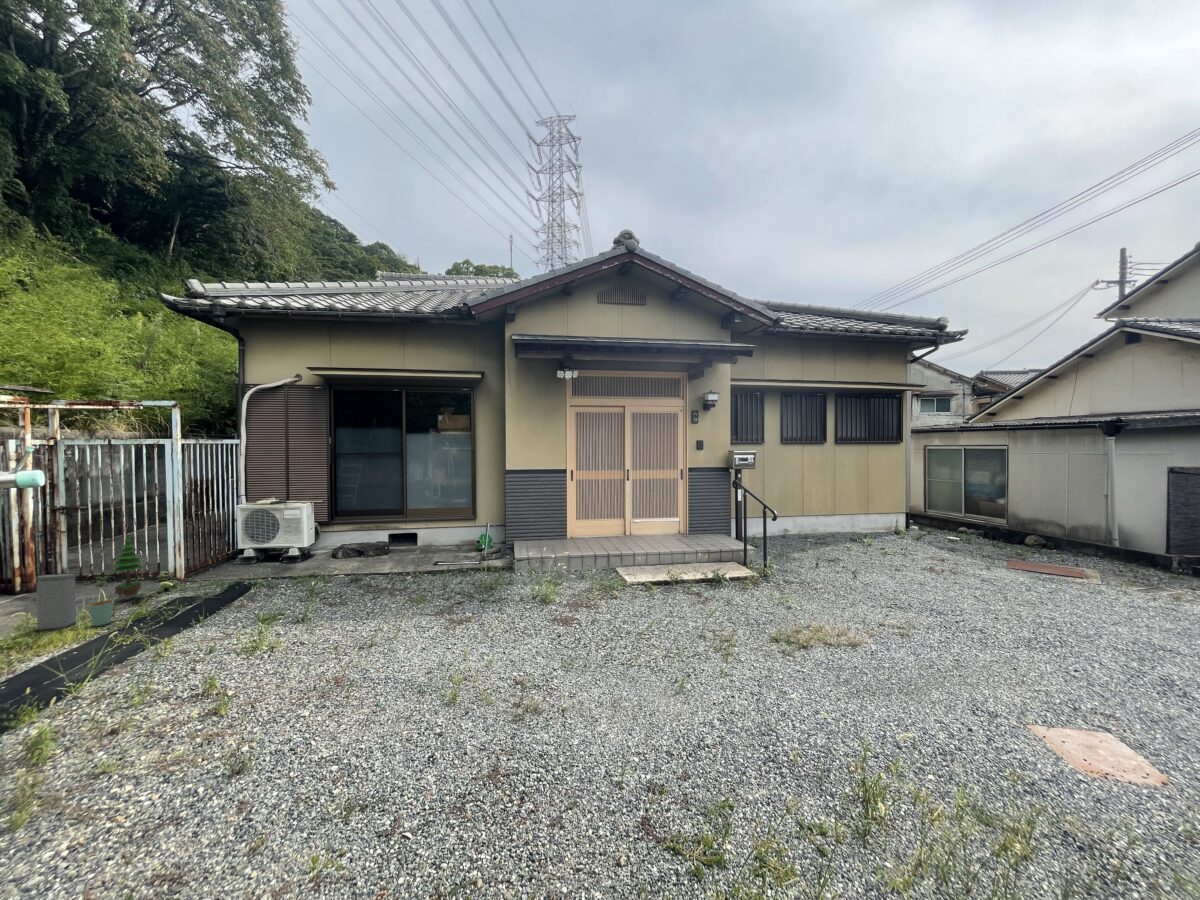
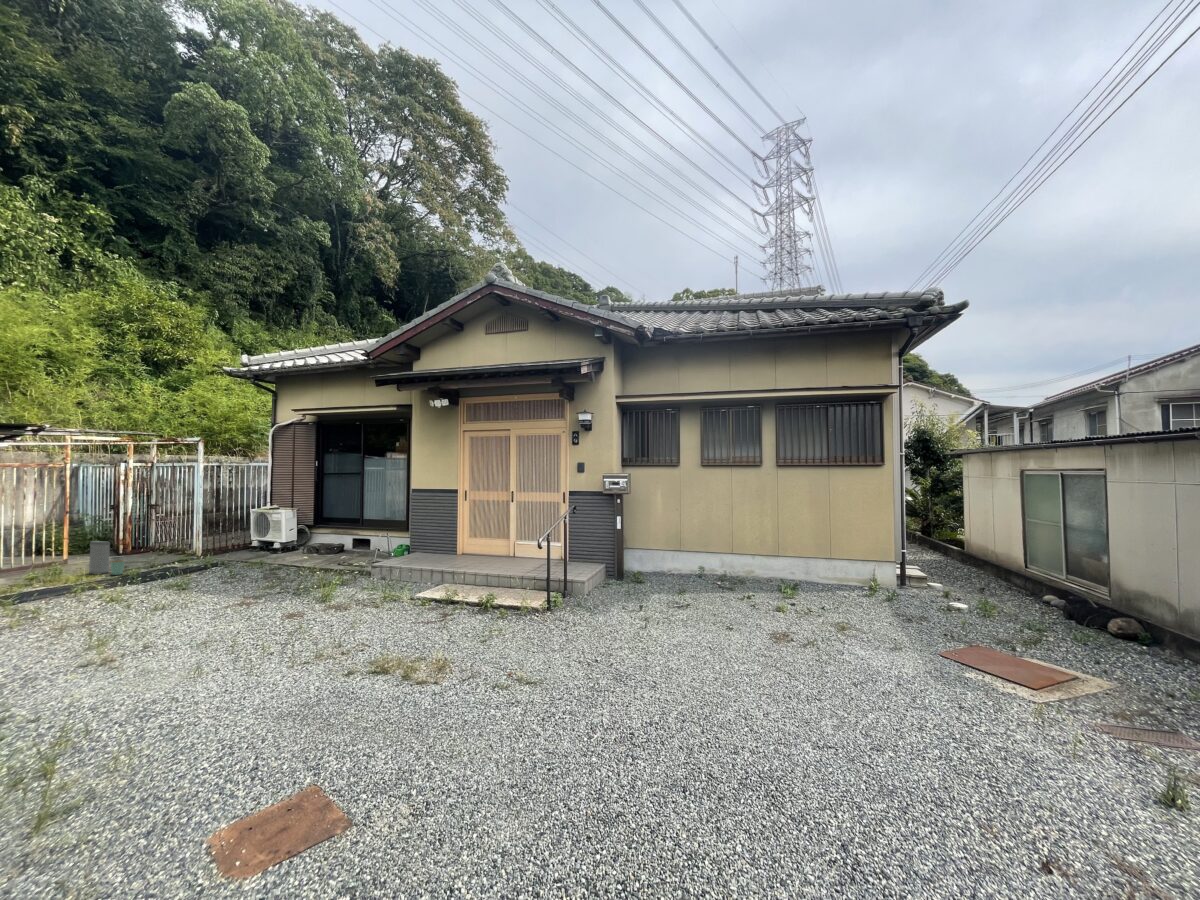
potted tree: present [112,537,143,599] -> none [142,522,162,564]

